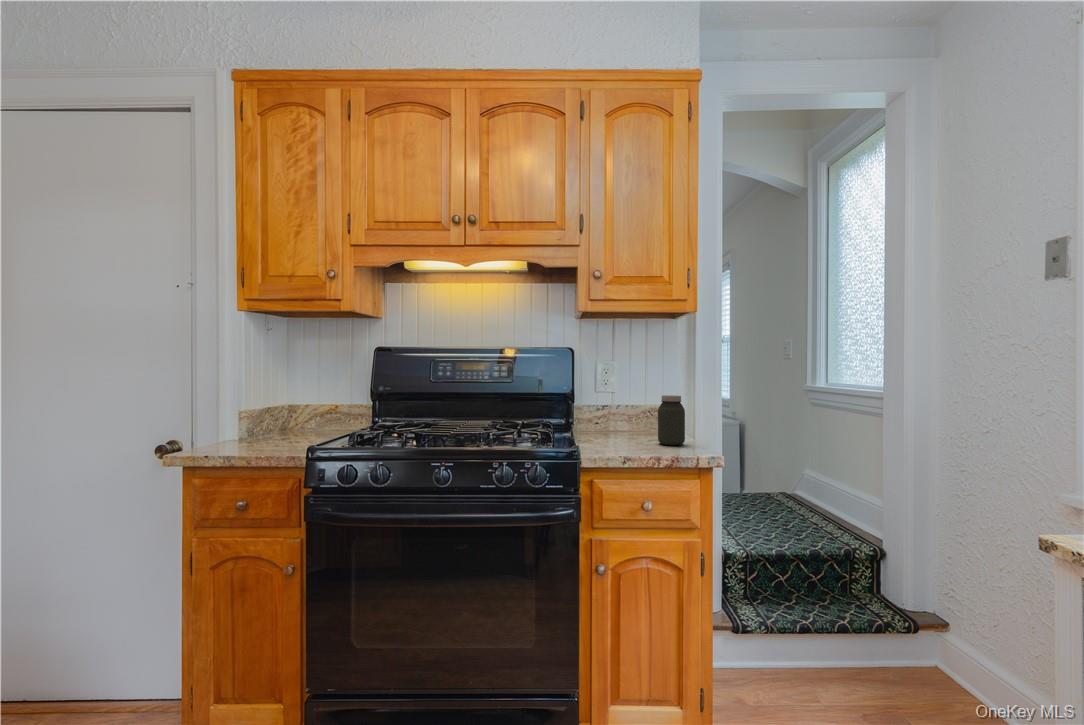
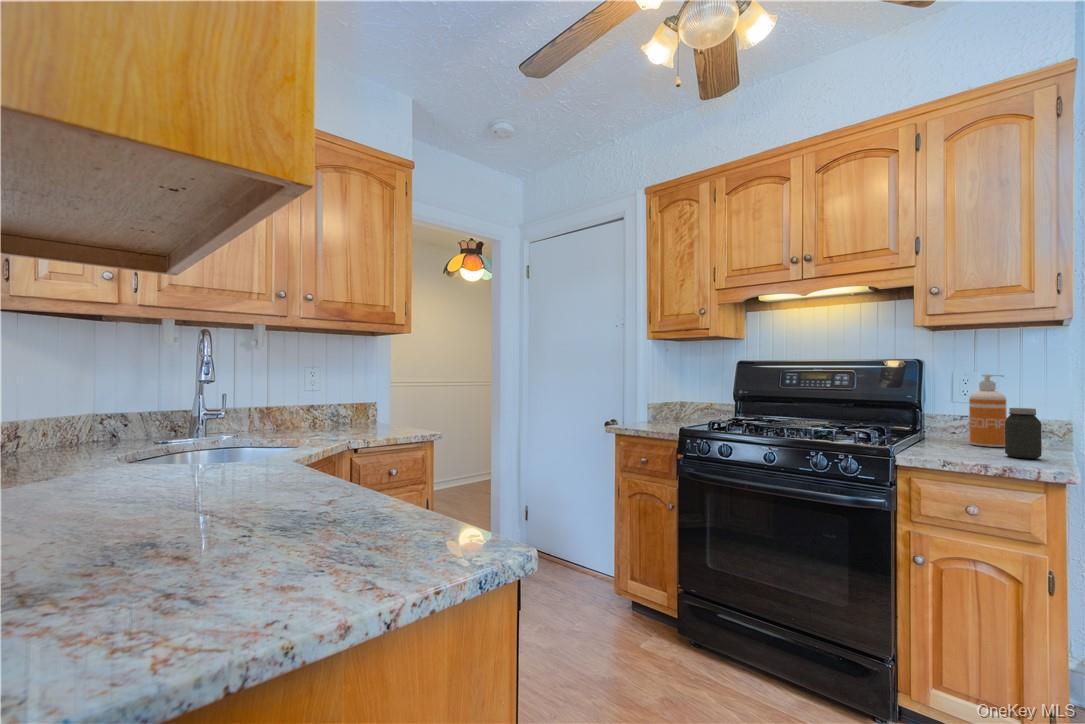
soap dispenser: none [615,363,644,435] -> present [969,374,1007,447]

